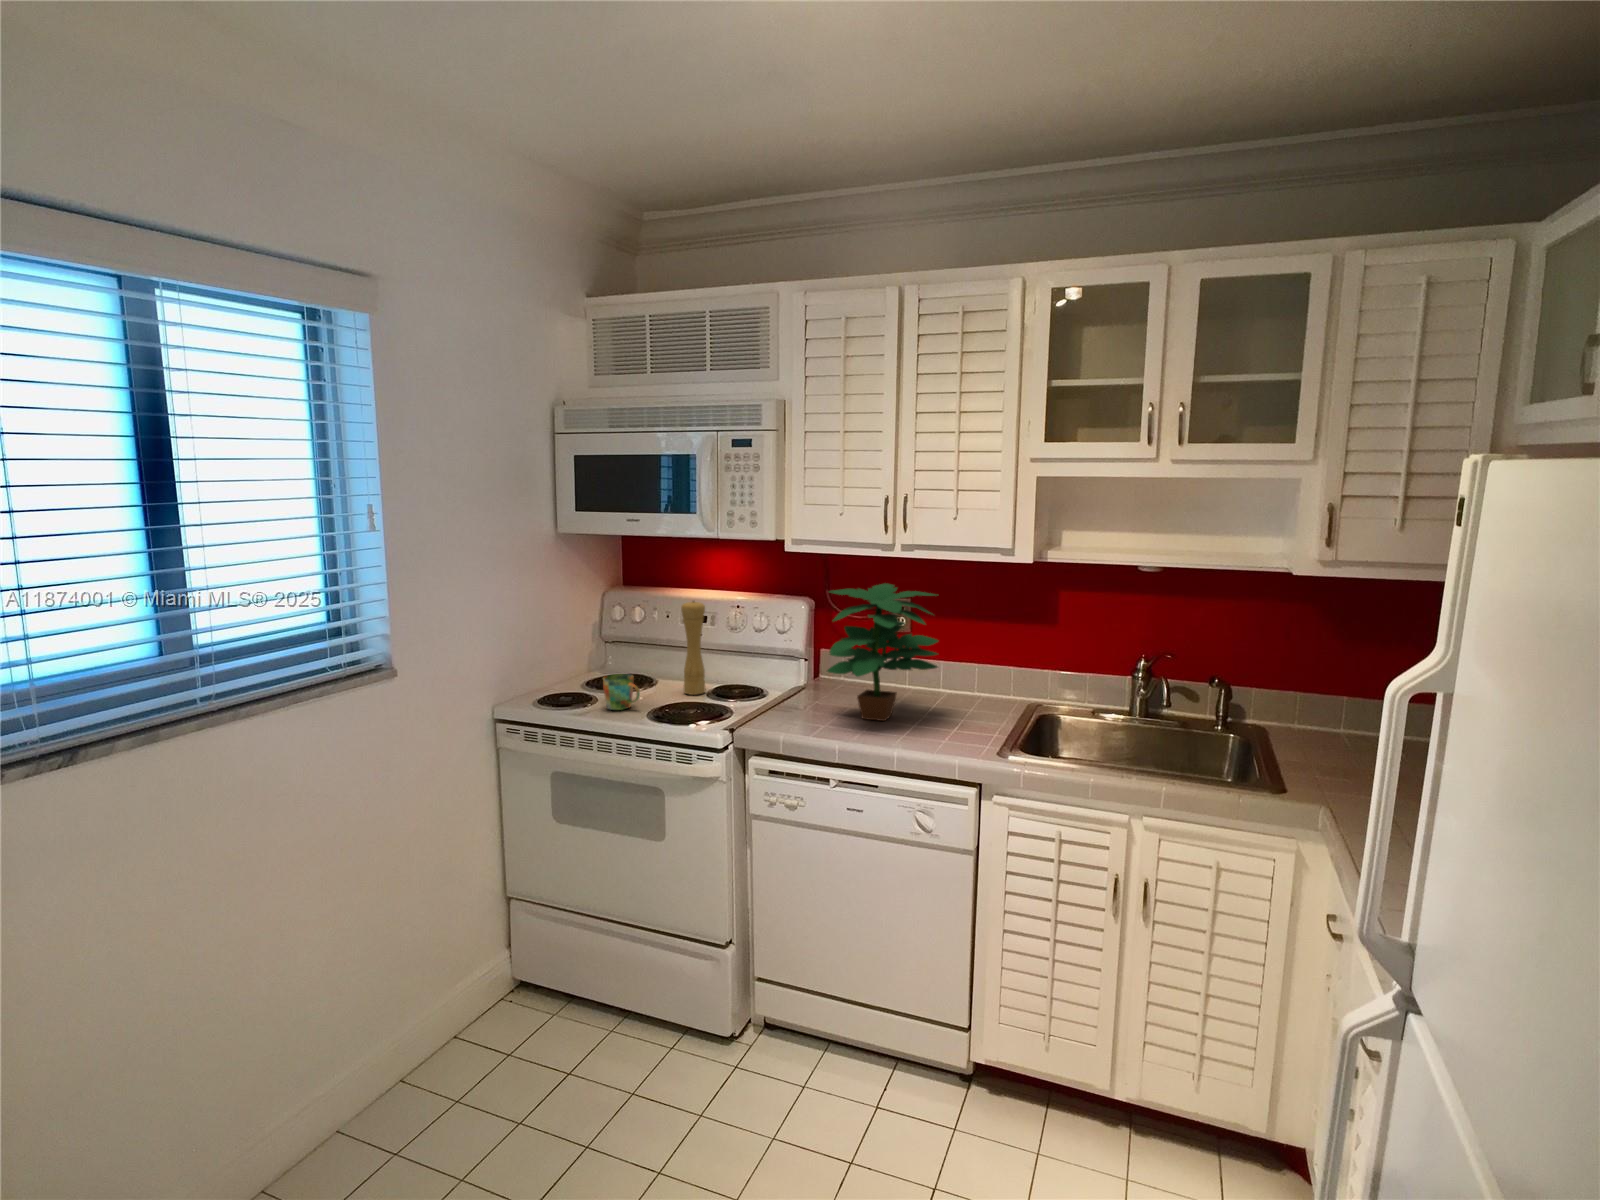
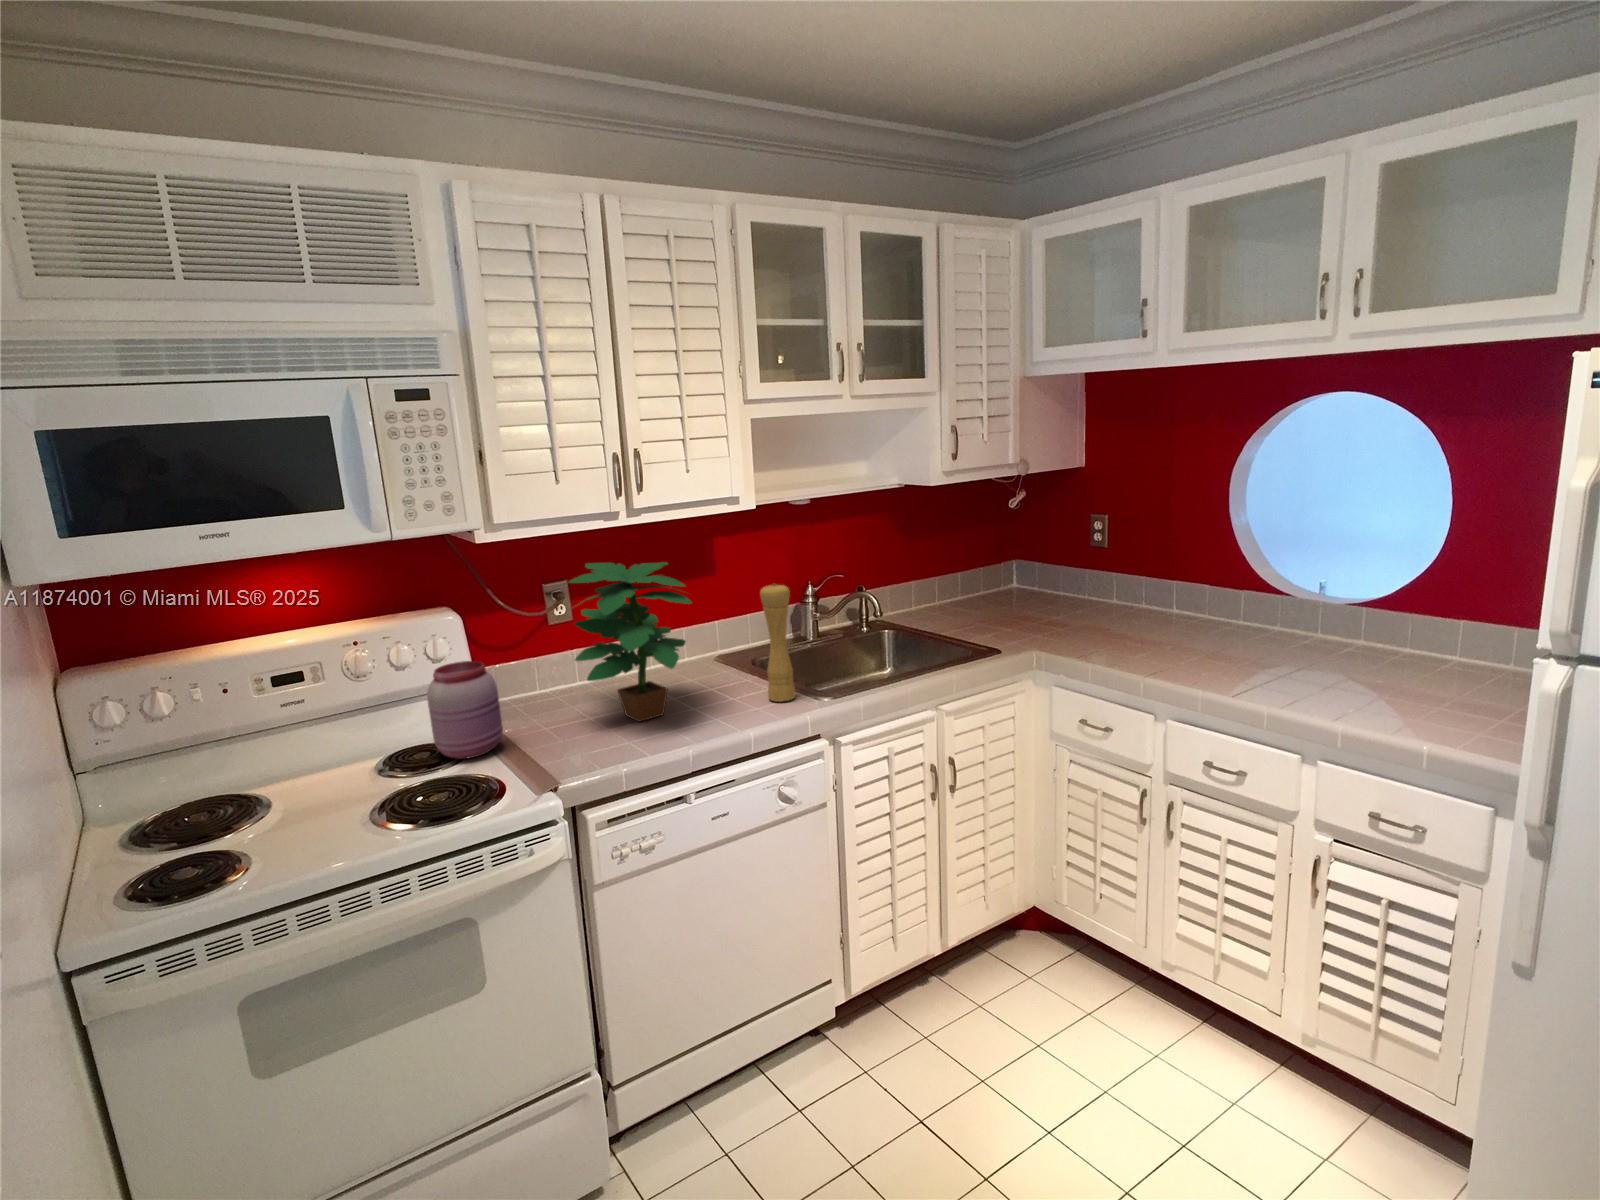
pepper mill: present [681,601,706,695] -> present [760,584,795,702]
jar: none [738,634,785,702] -> present [427,661,503,759]
mug: present [603,674,640,710] -> none [275,785,354,853]

